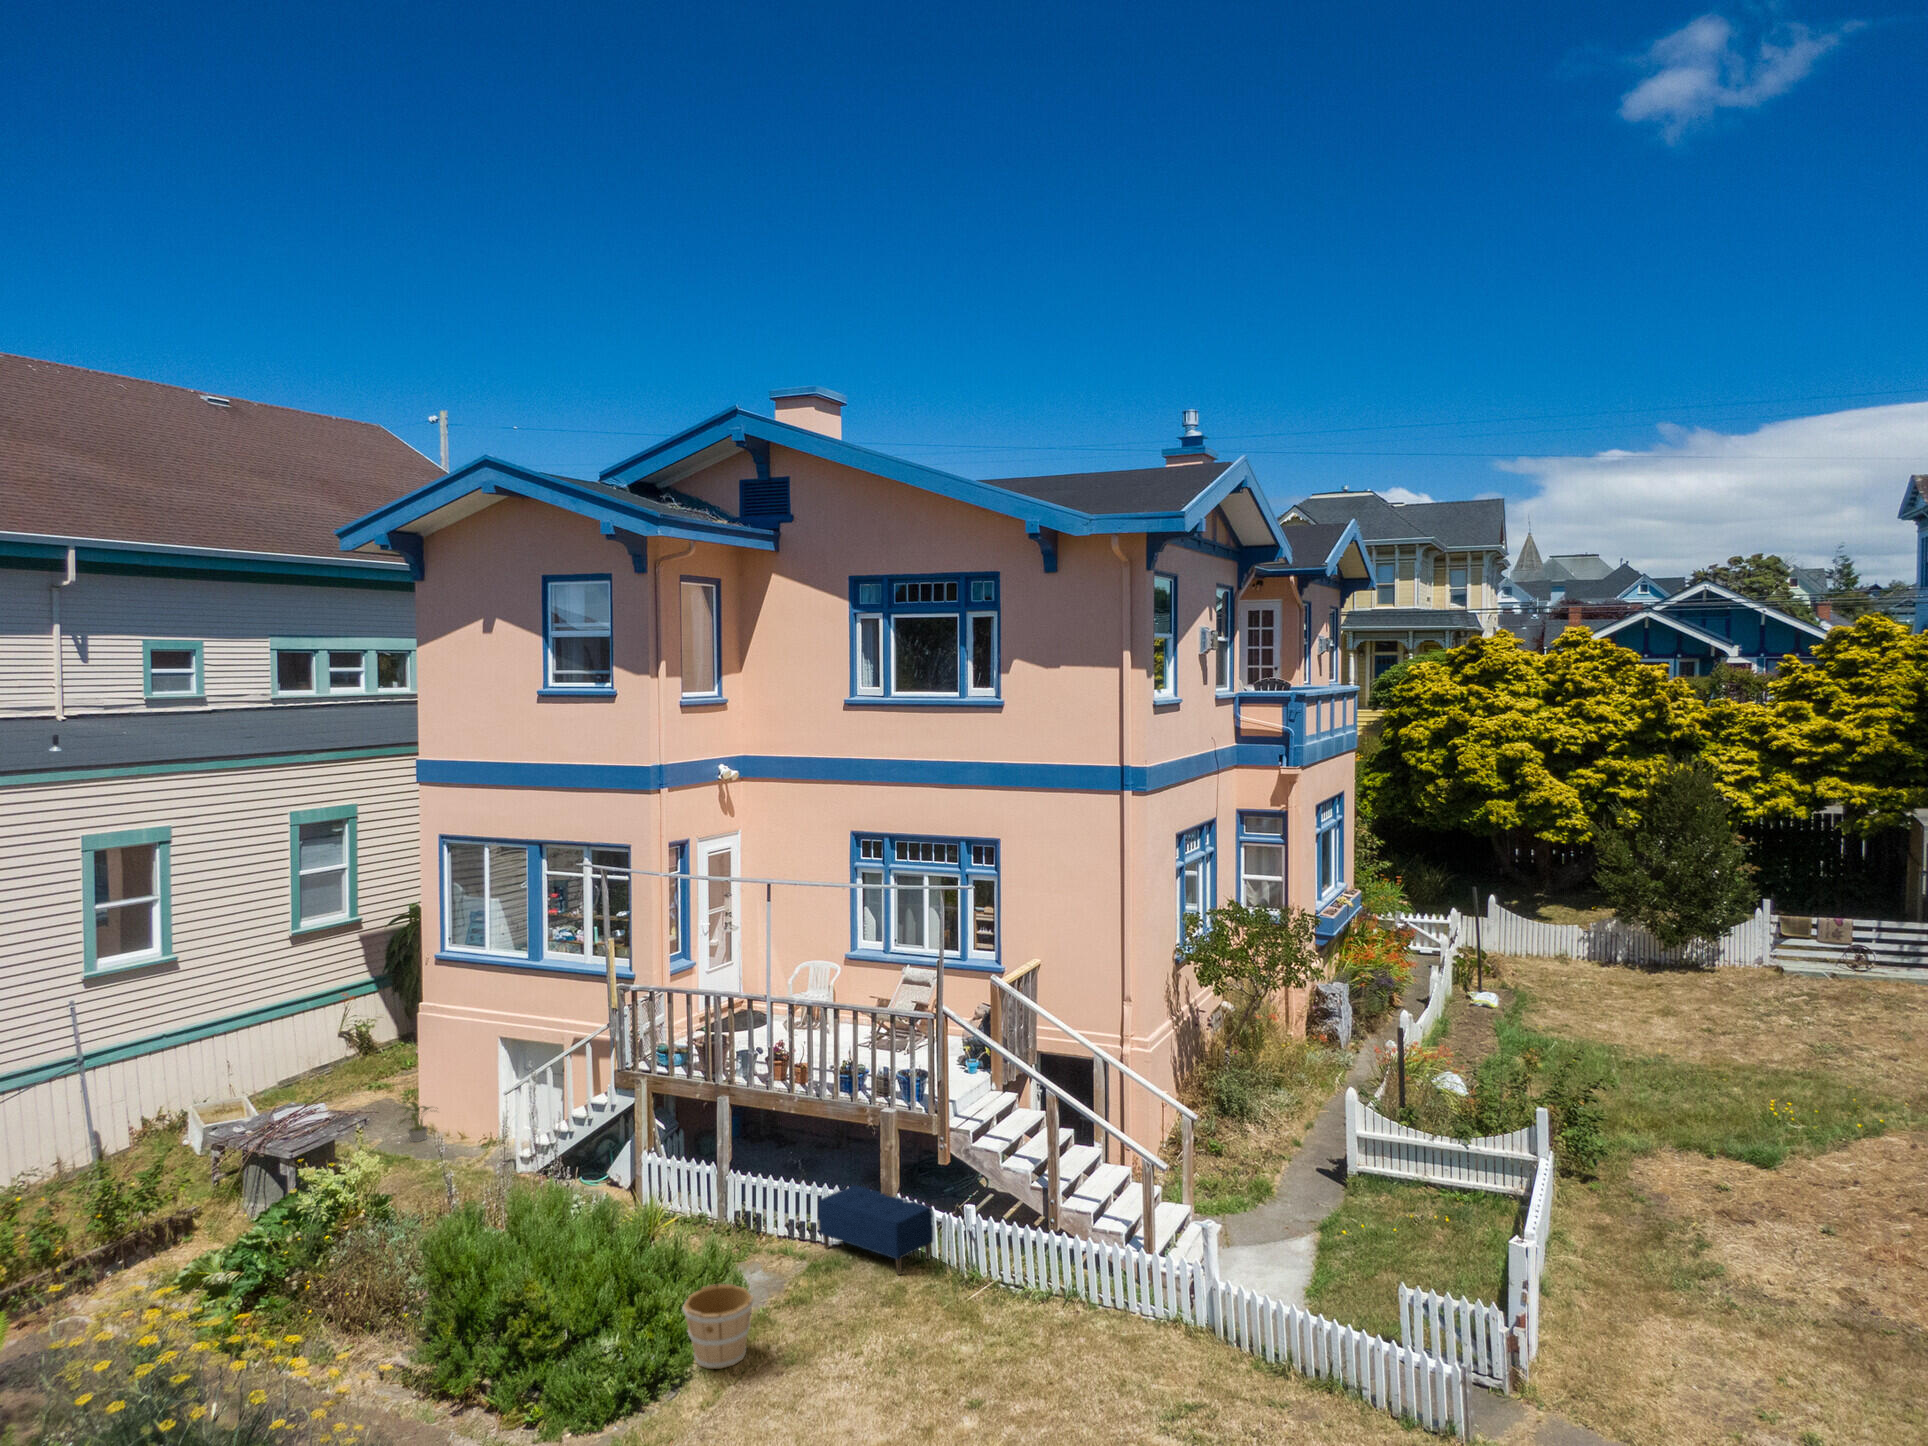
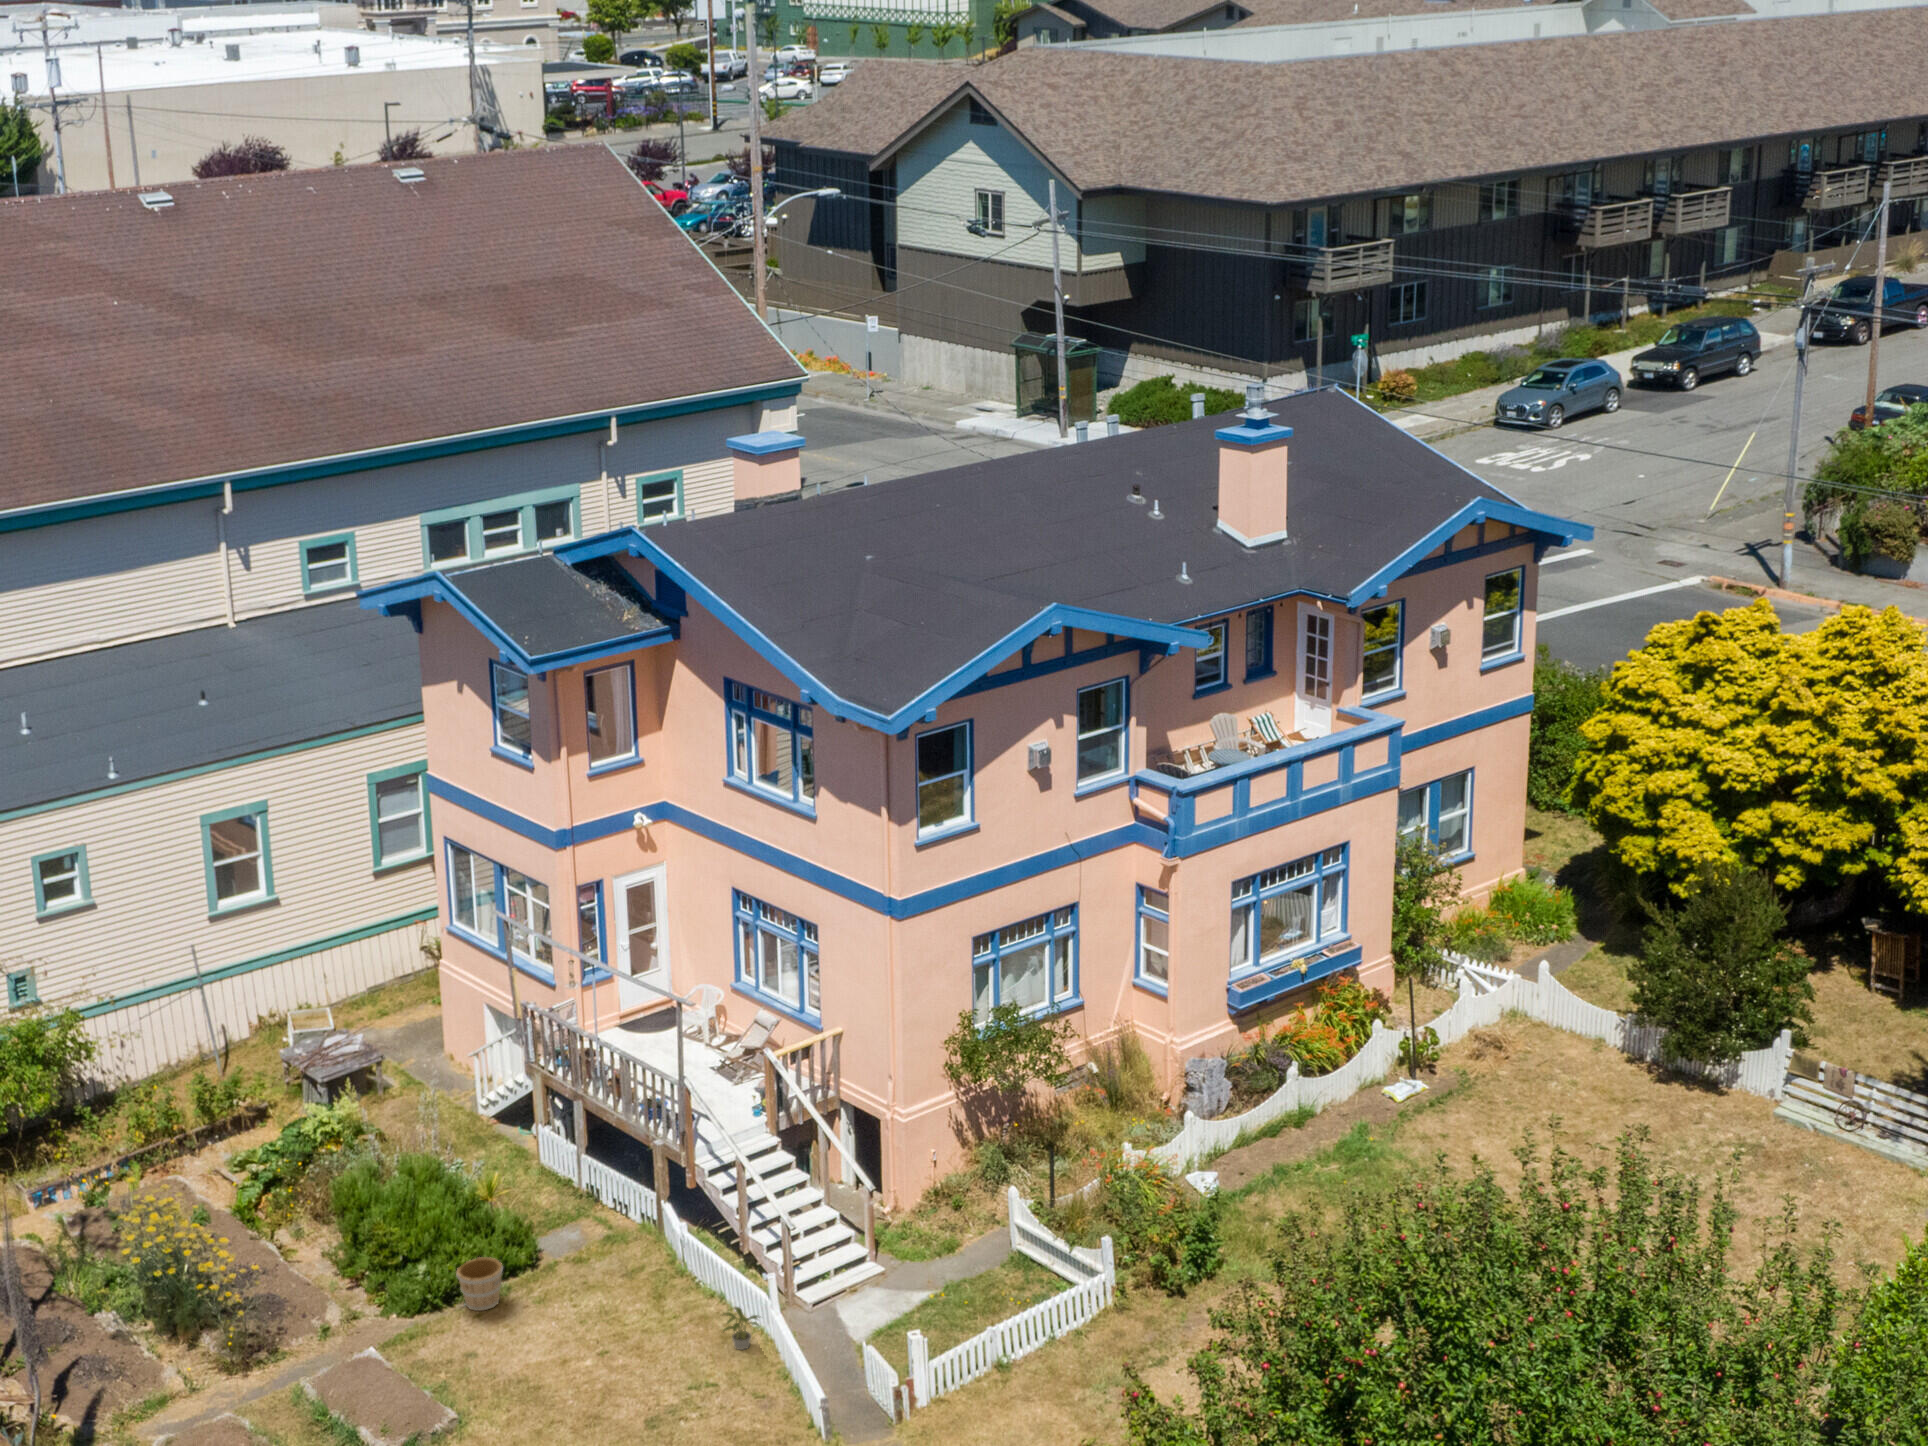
potted plant: present [400,1102,430,1142] -> present [723,1307,759,1350]
bench: present [819,1185,933,1275] -> none [610,1194,674,1268]

